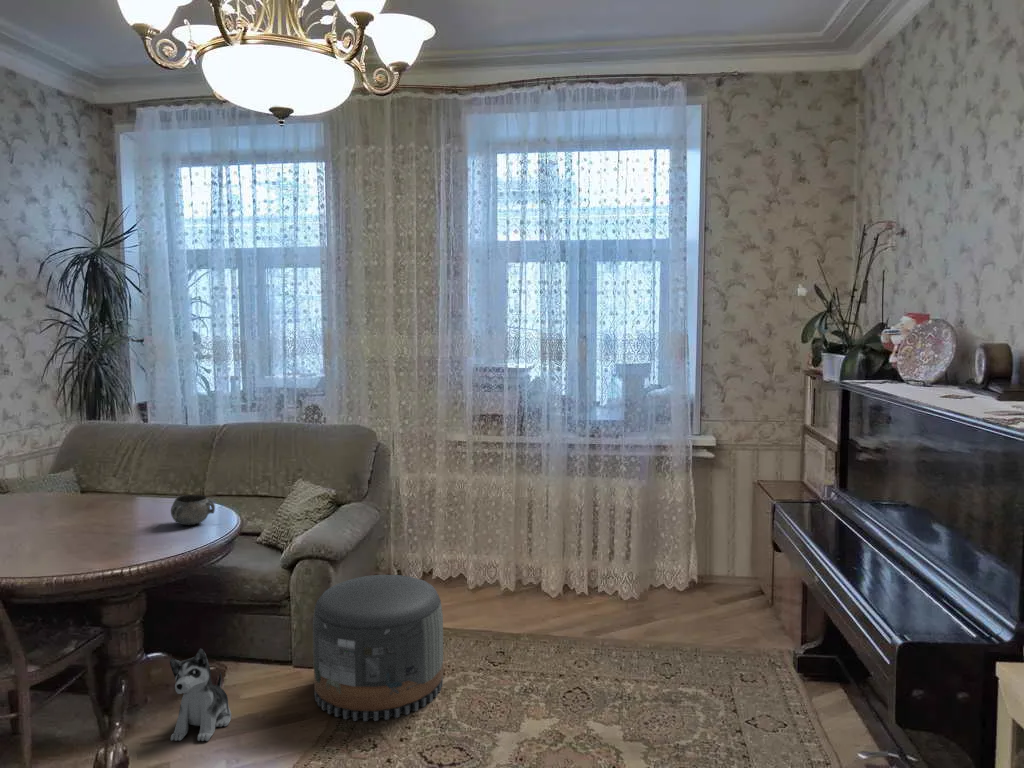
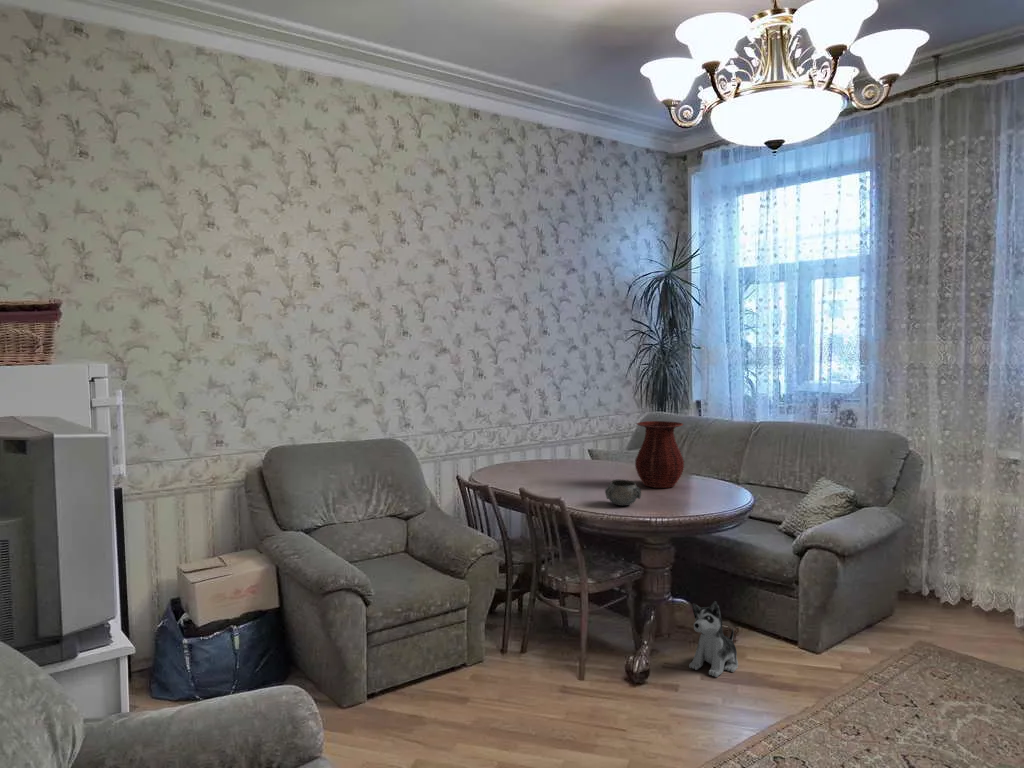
vase: none [74,435,147,523] -> present [635,421,684,488]
decorative bowl: present [171,495,215,525] -> present [605,480,641,506]
pouf: present [313,575,443,721] -> none [812,578,954,720]

